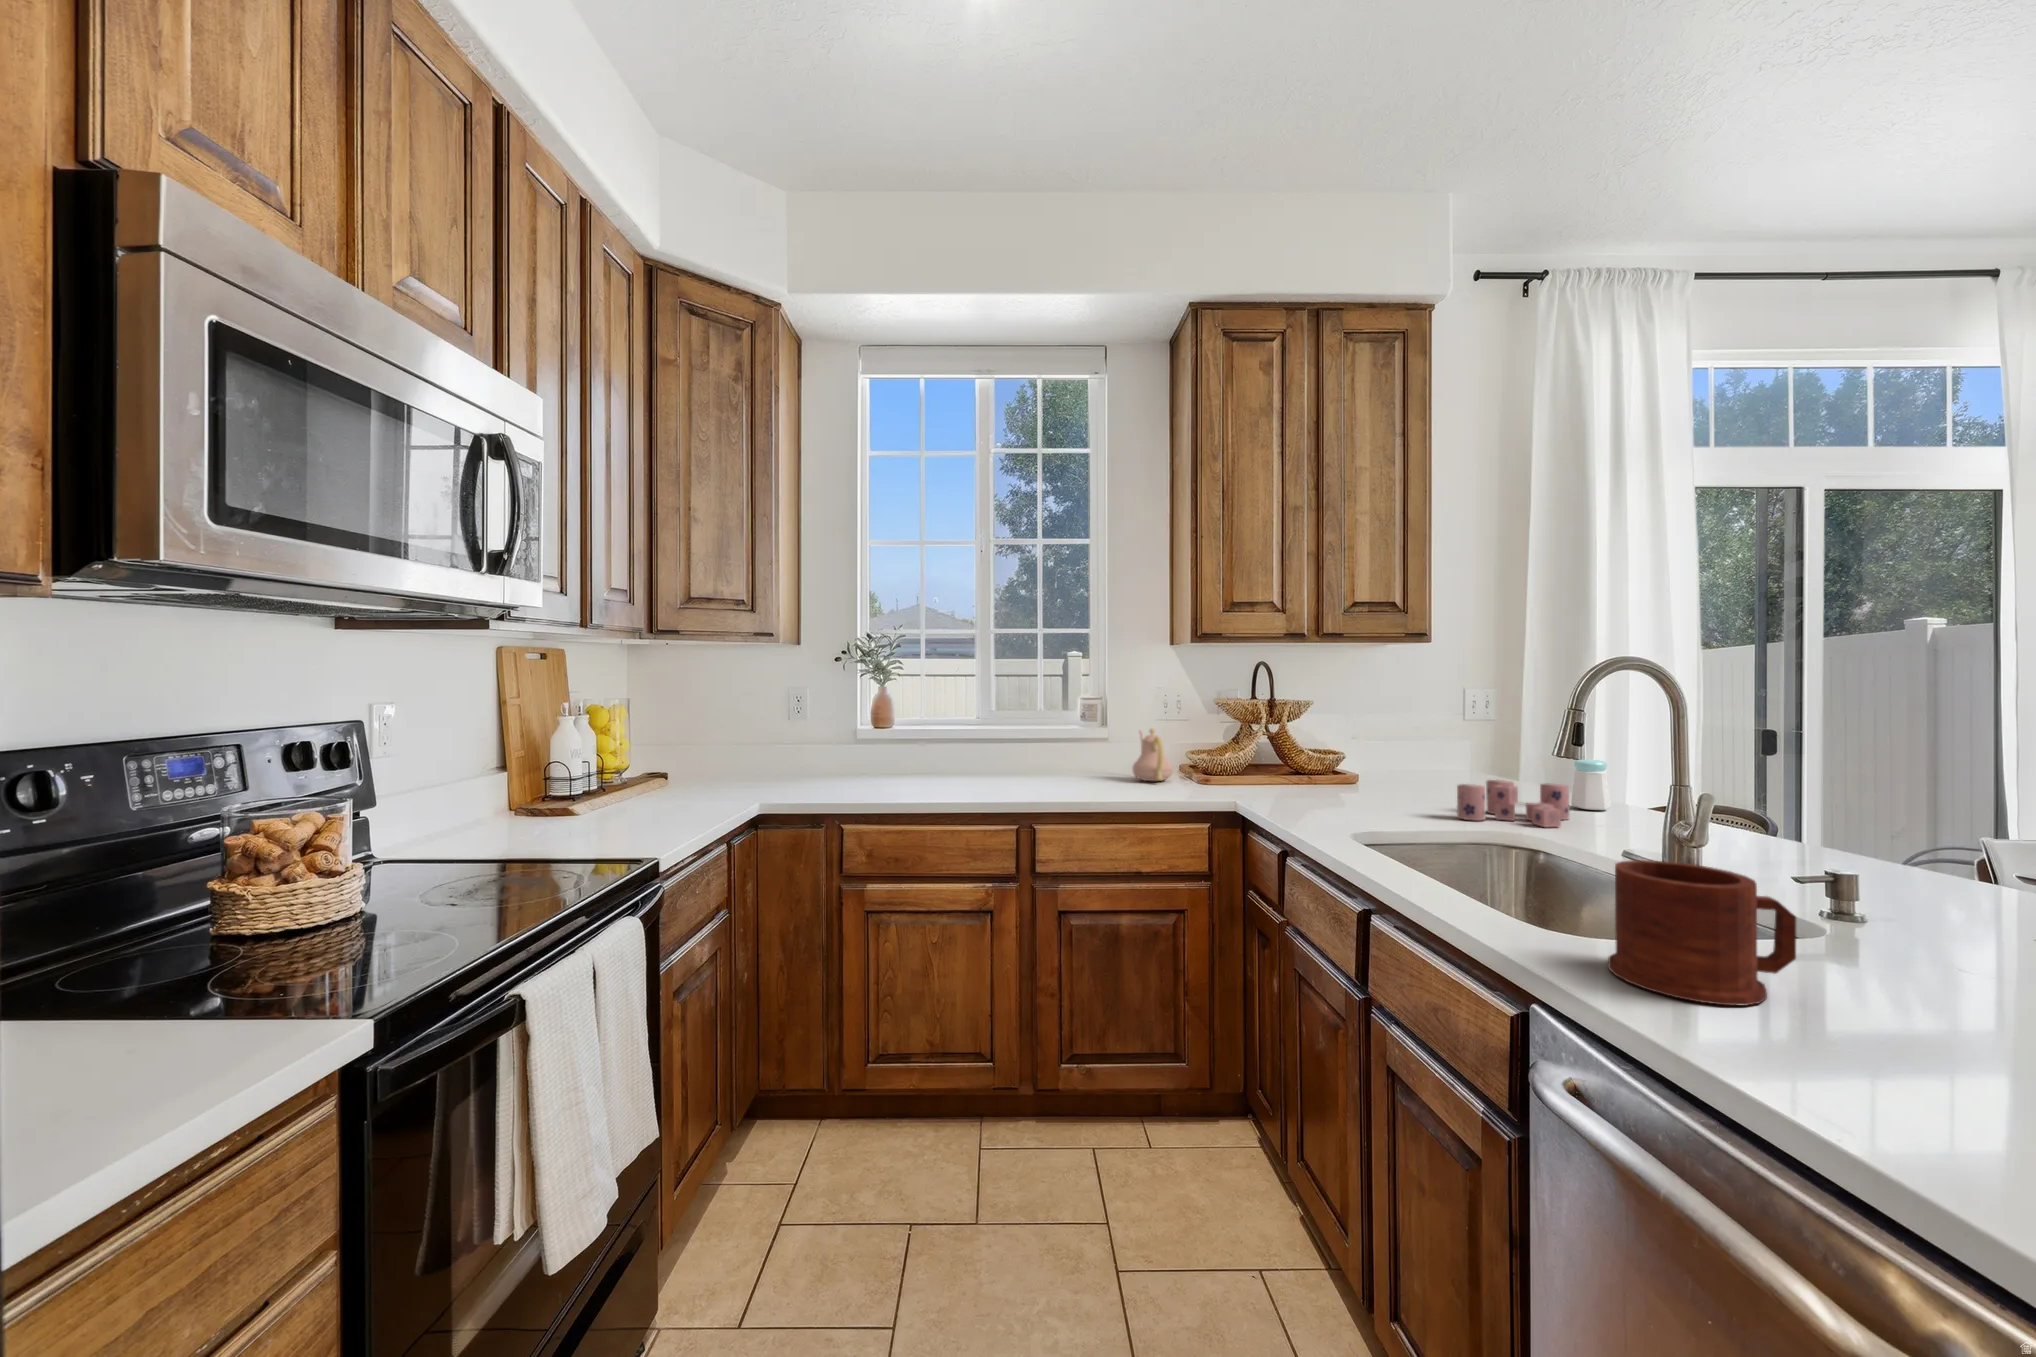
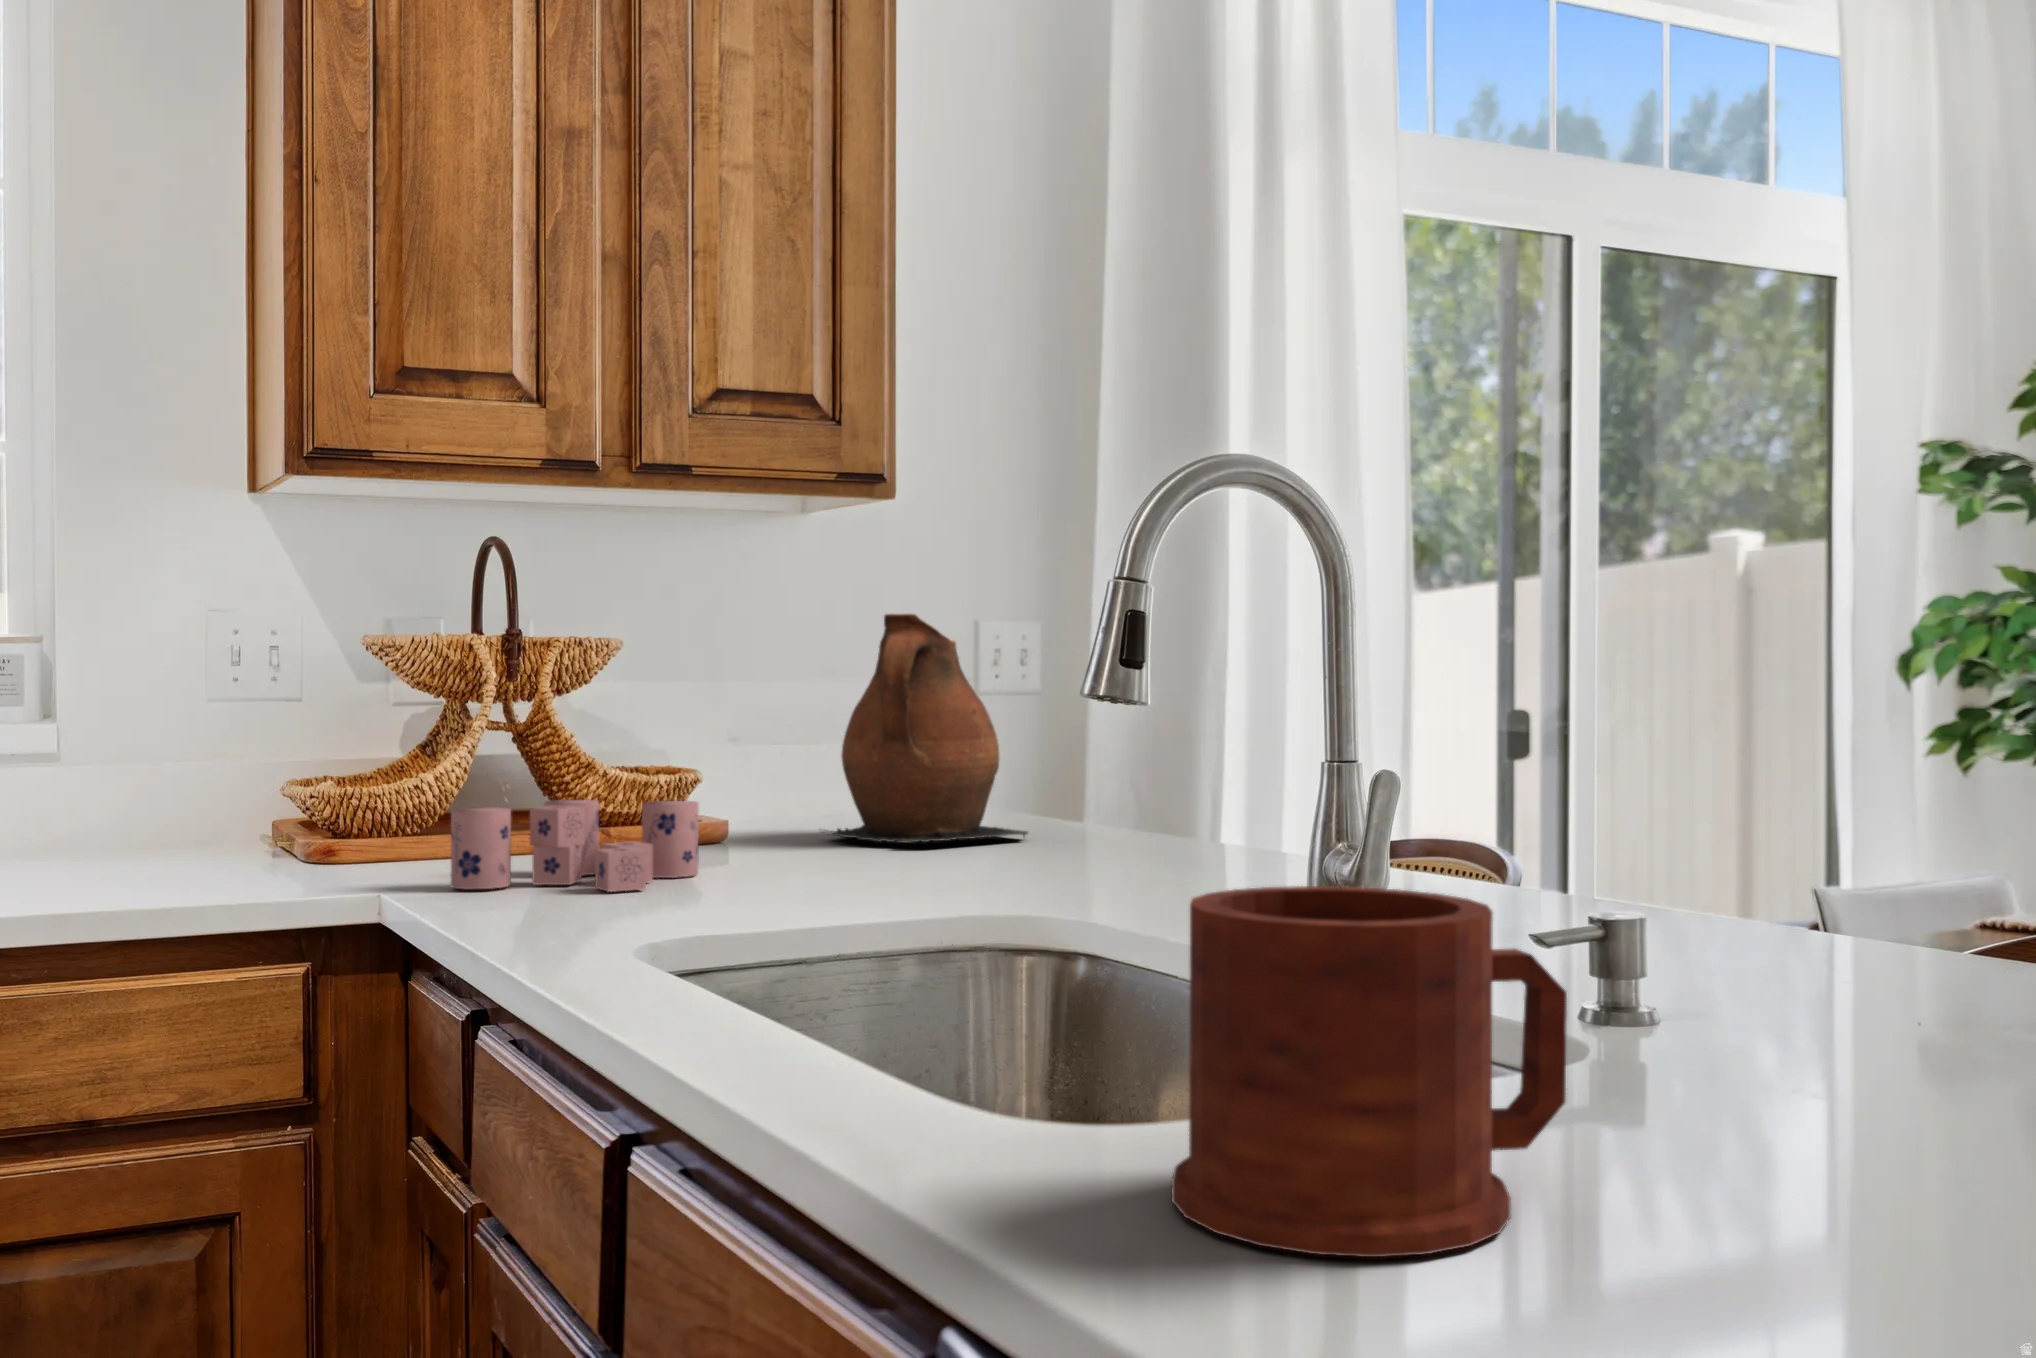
ceramic pitcher: none [1400,693,1503,790] -> present [830,614,1028,843]
teapot: present [1133,729,1173,781] -> none [97,710,229,863]
salt shaker: present [1571,759,1611,810] -> none [1152,752,1222,863]
candle: present [1457,780,1569,827] -> present [451,800,699,892]

